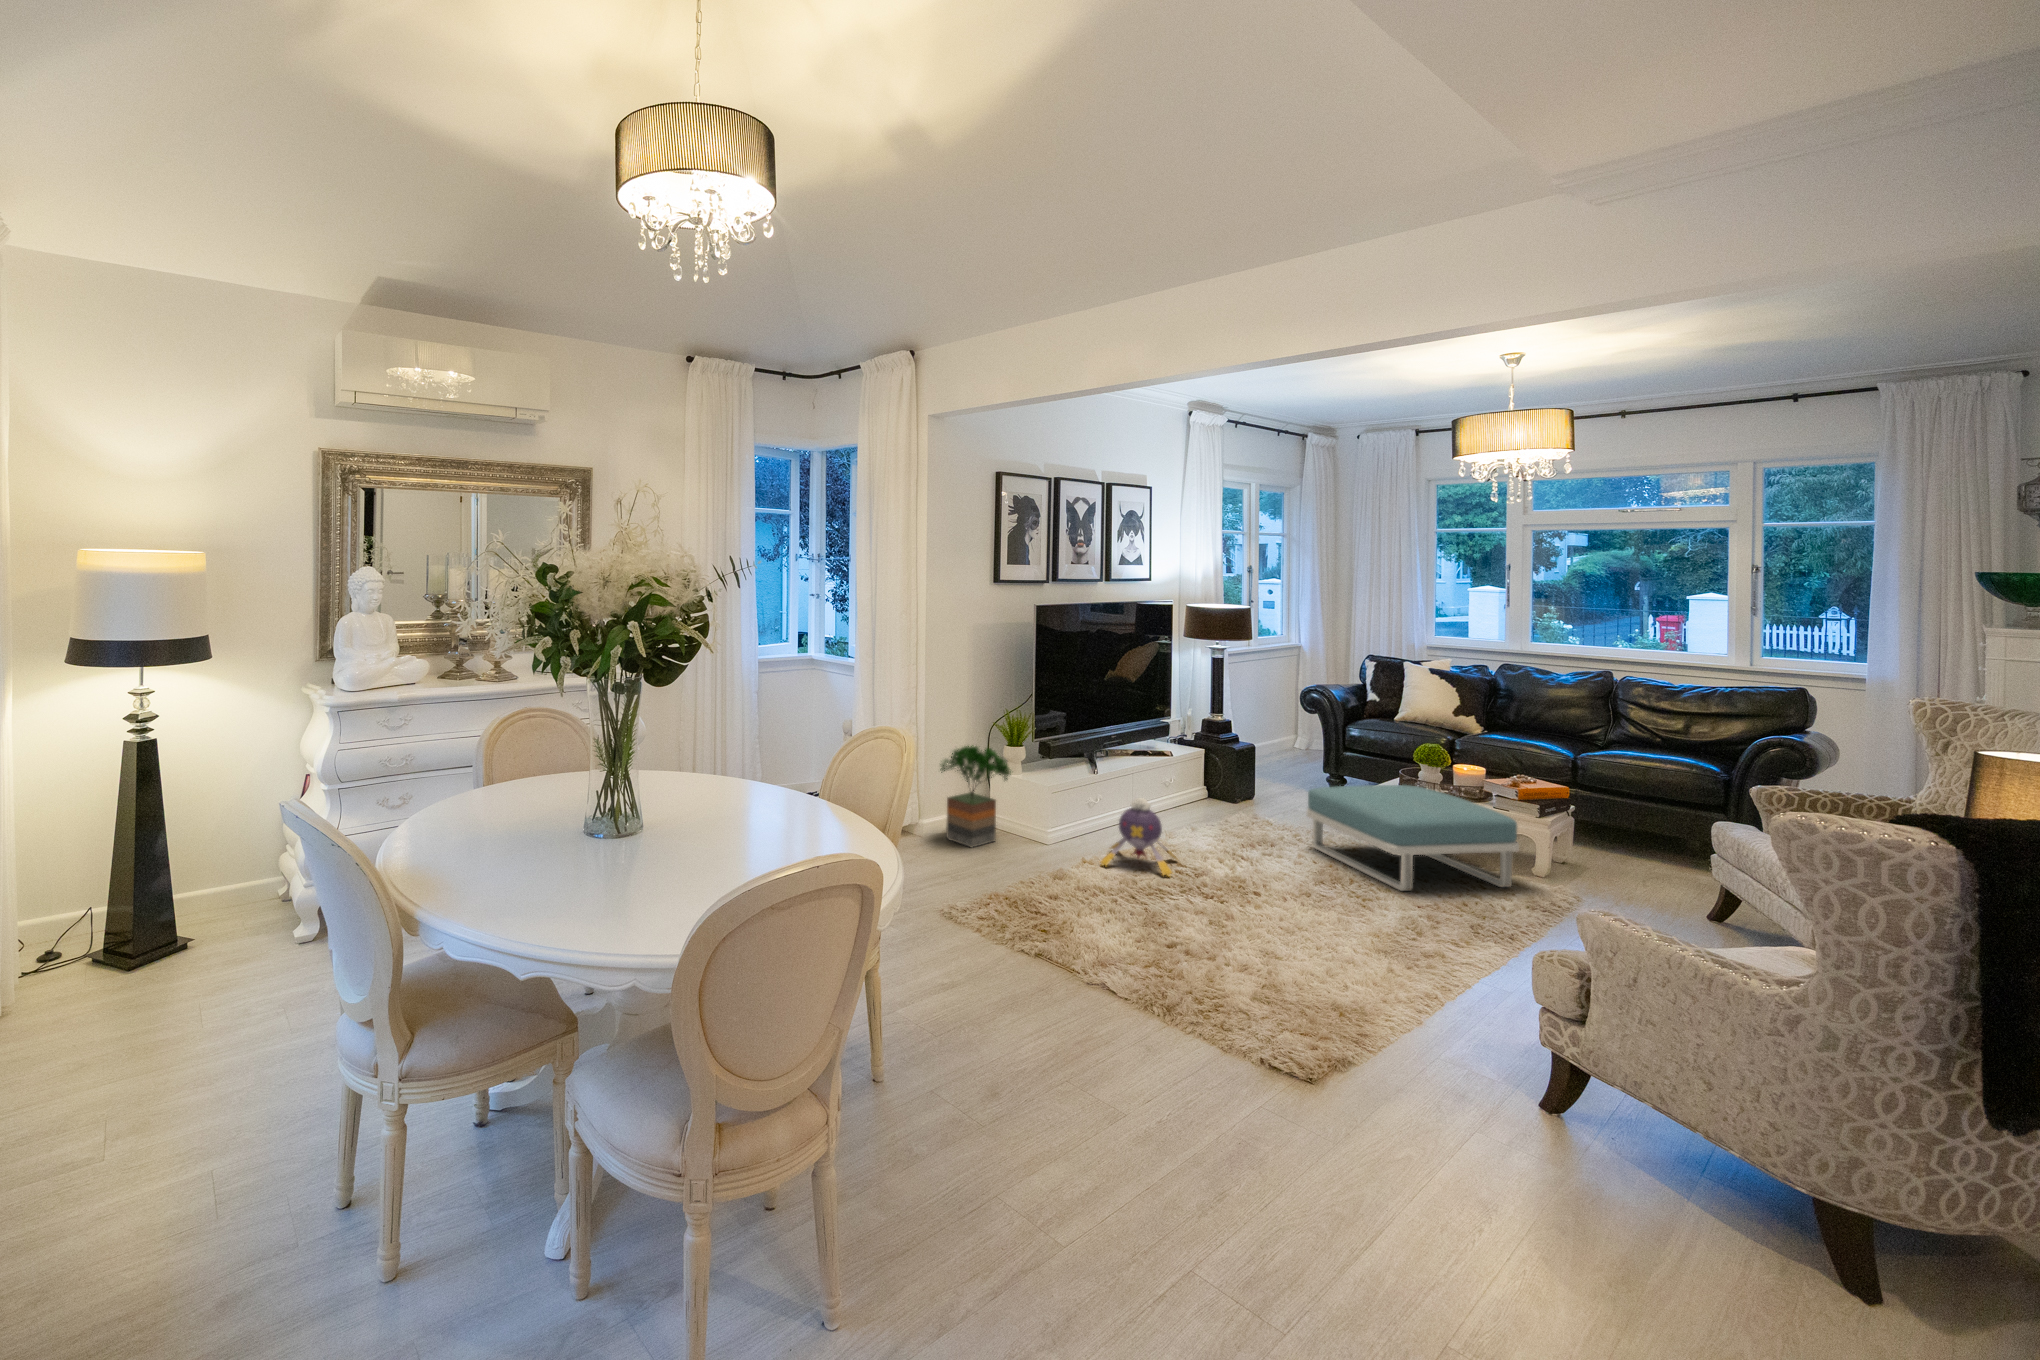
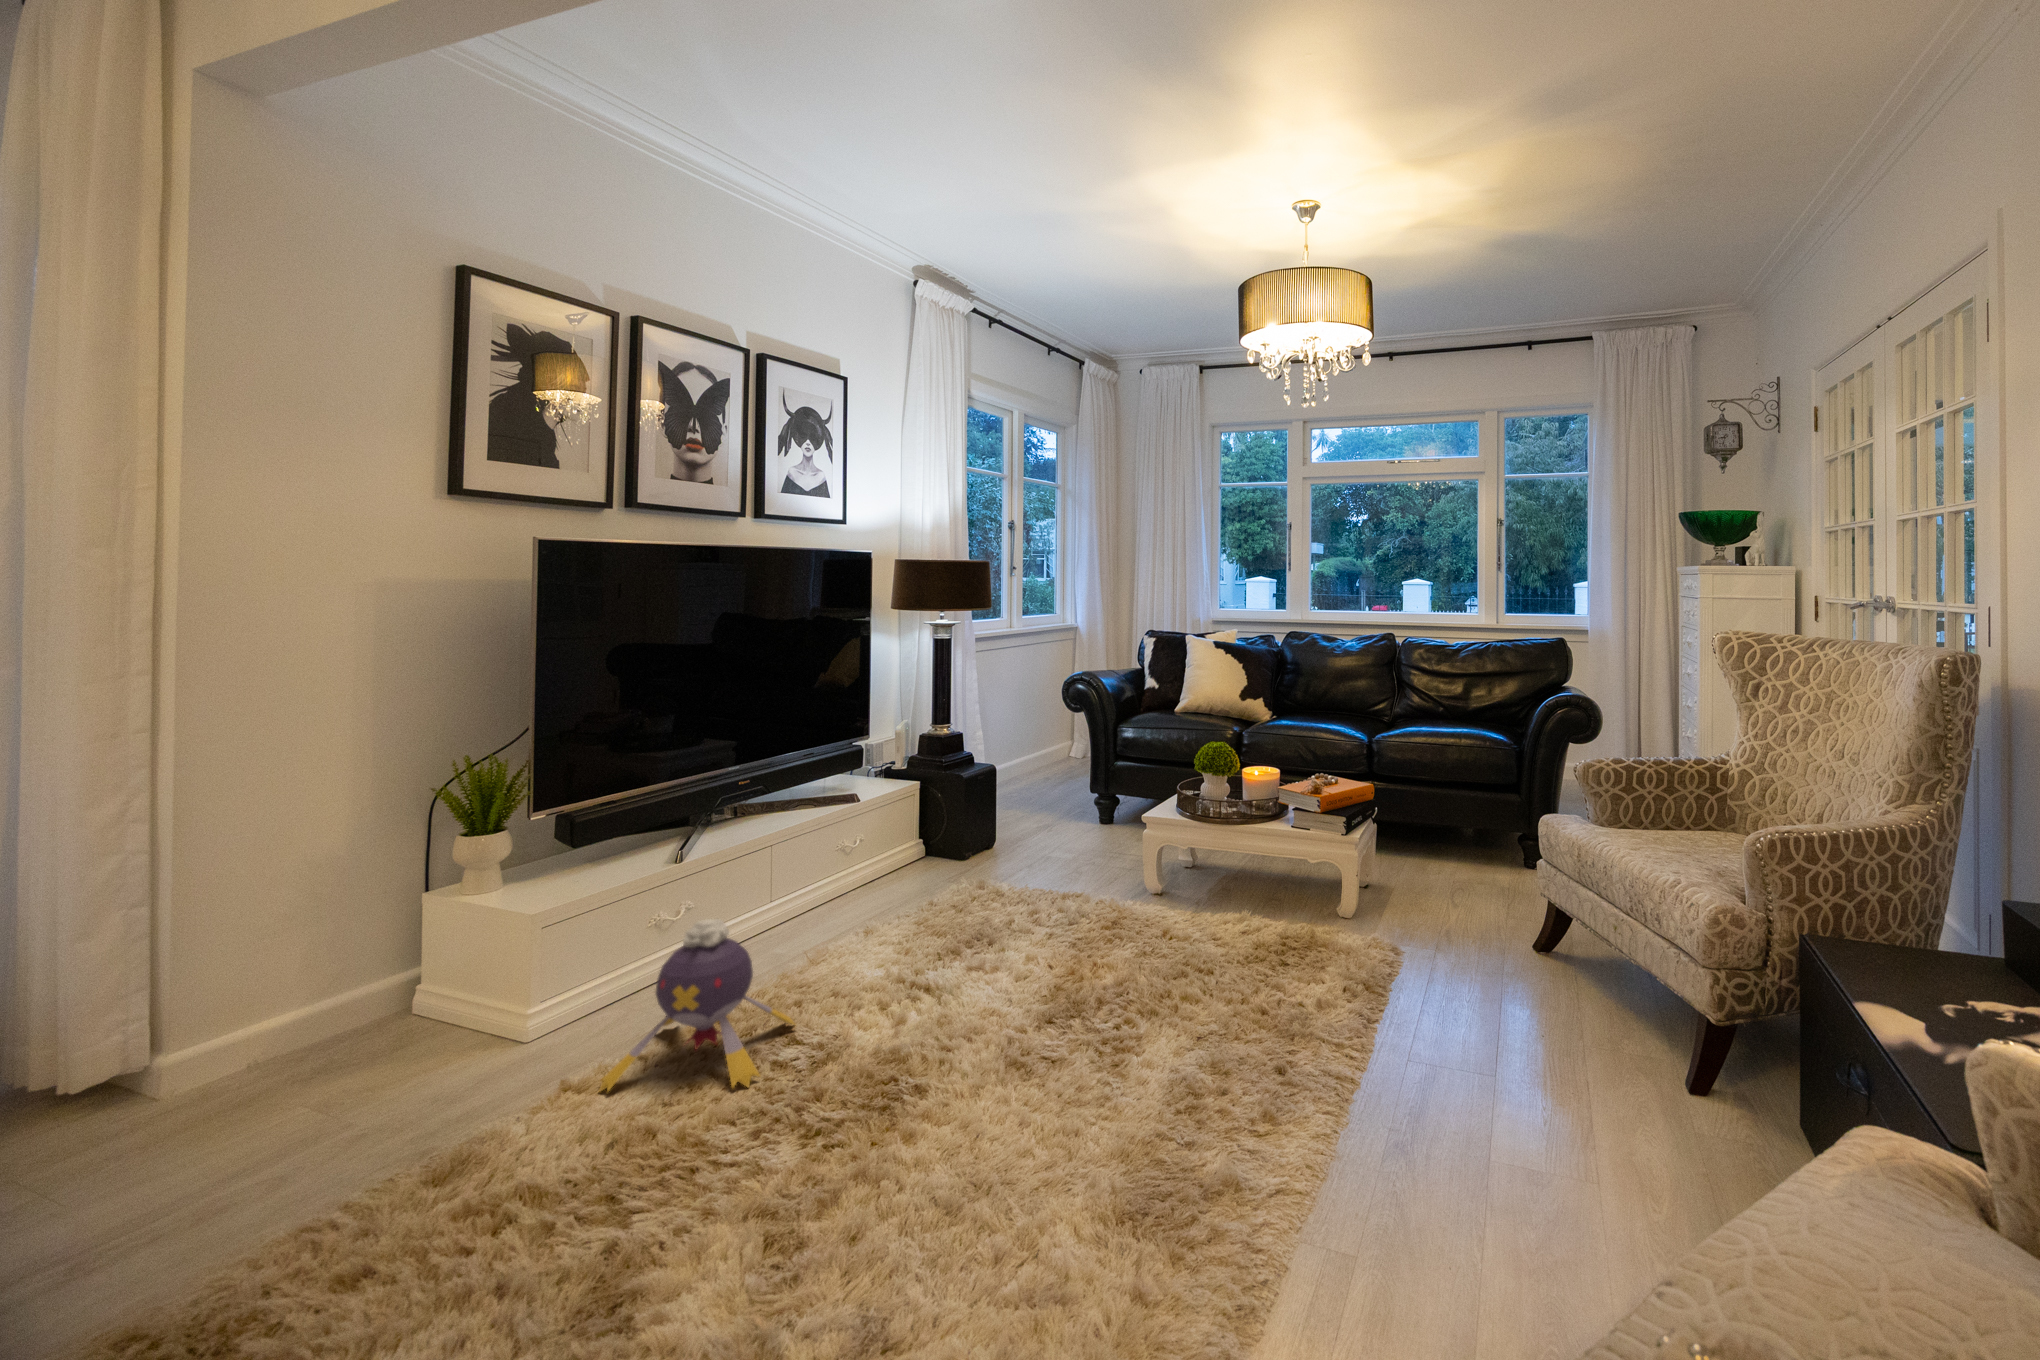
potted tree: present [940,745,1011,847] -> none [191,850,423,1114]
footstool: present [1307,785,1519,891] -> none [1043,808,1323,1002]

